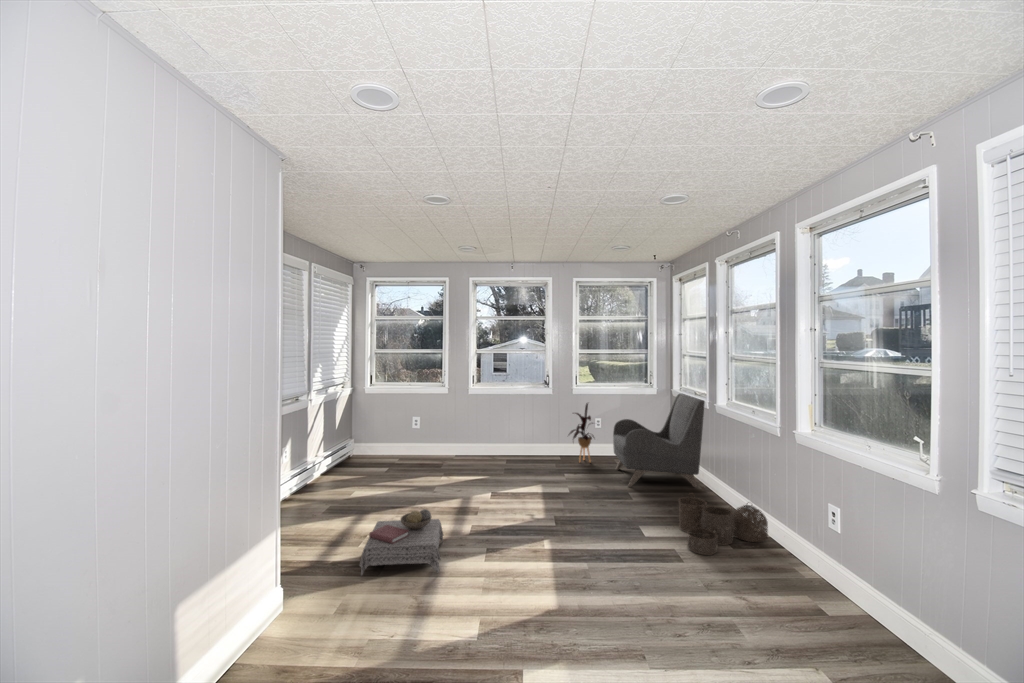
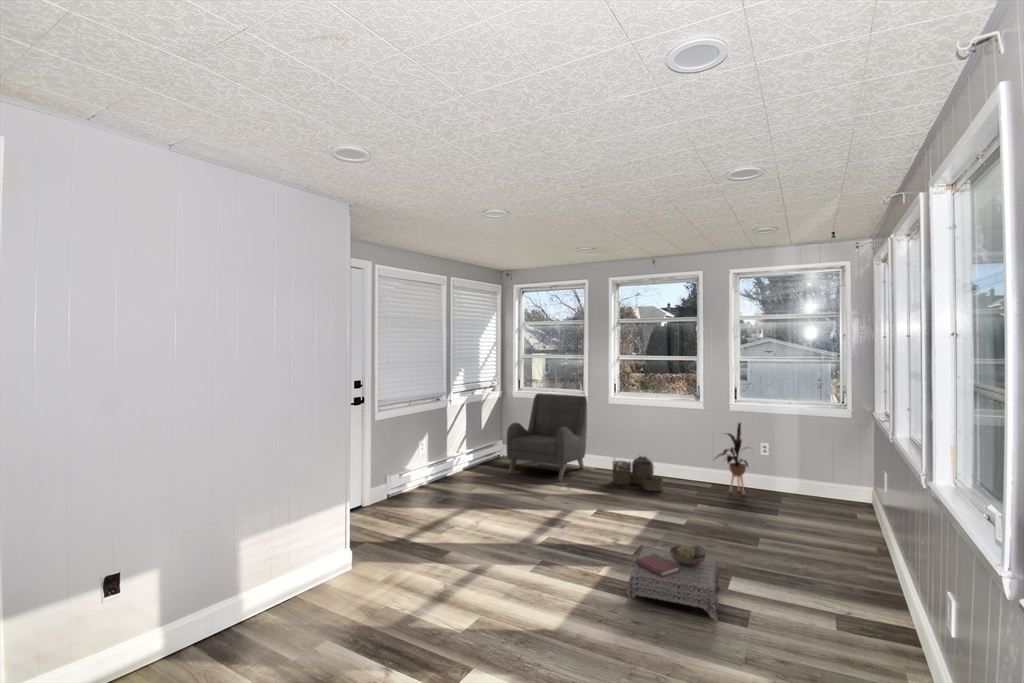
armchair: present [613,394,705,487] -> present [507,393,587,481]
woven basket: present [679,497,768,555] -> present [612,456,663,491]
ottoman: present [359,509,443,576] -> present [626,544,720,622]

